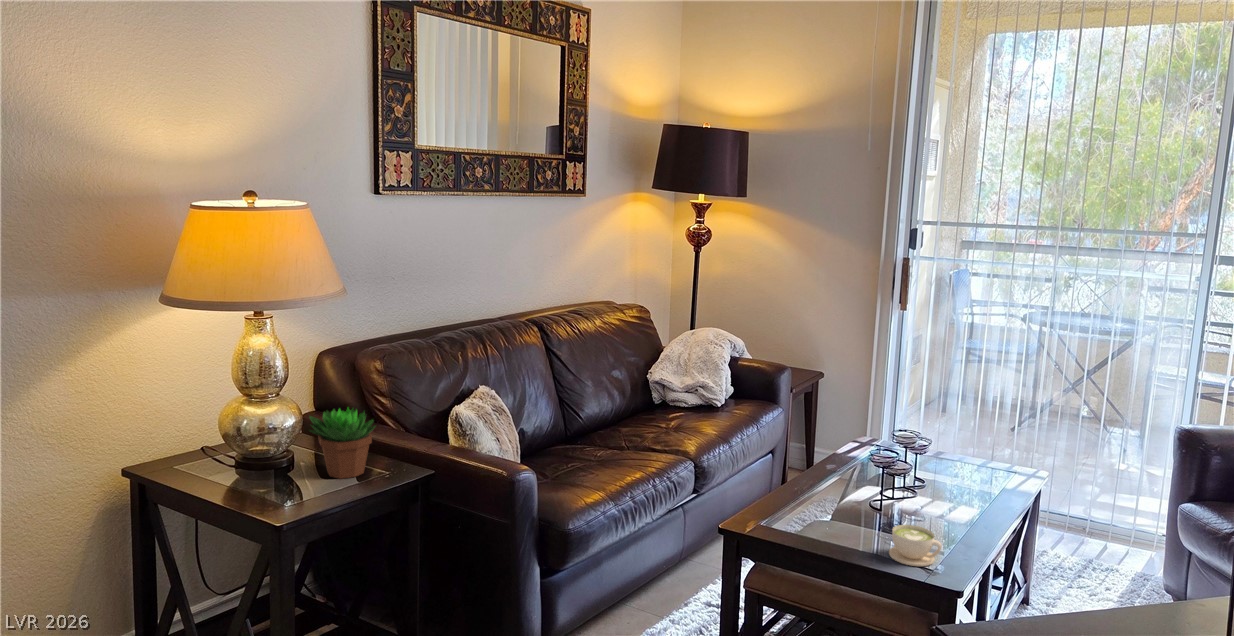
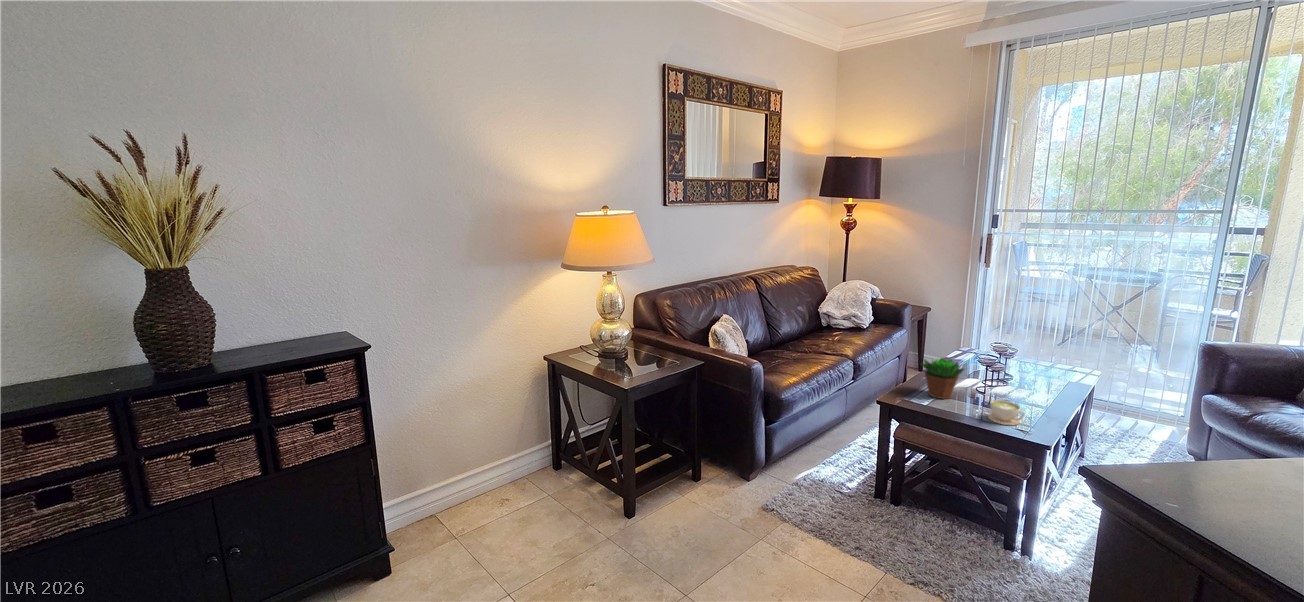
succulent plant: present [309,408,375,479] -> present [922,358,964,399]

